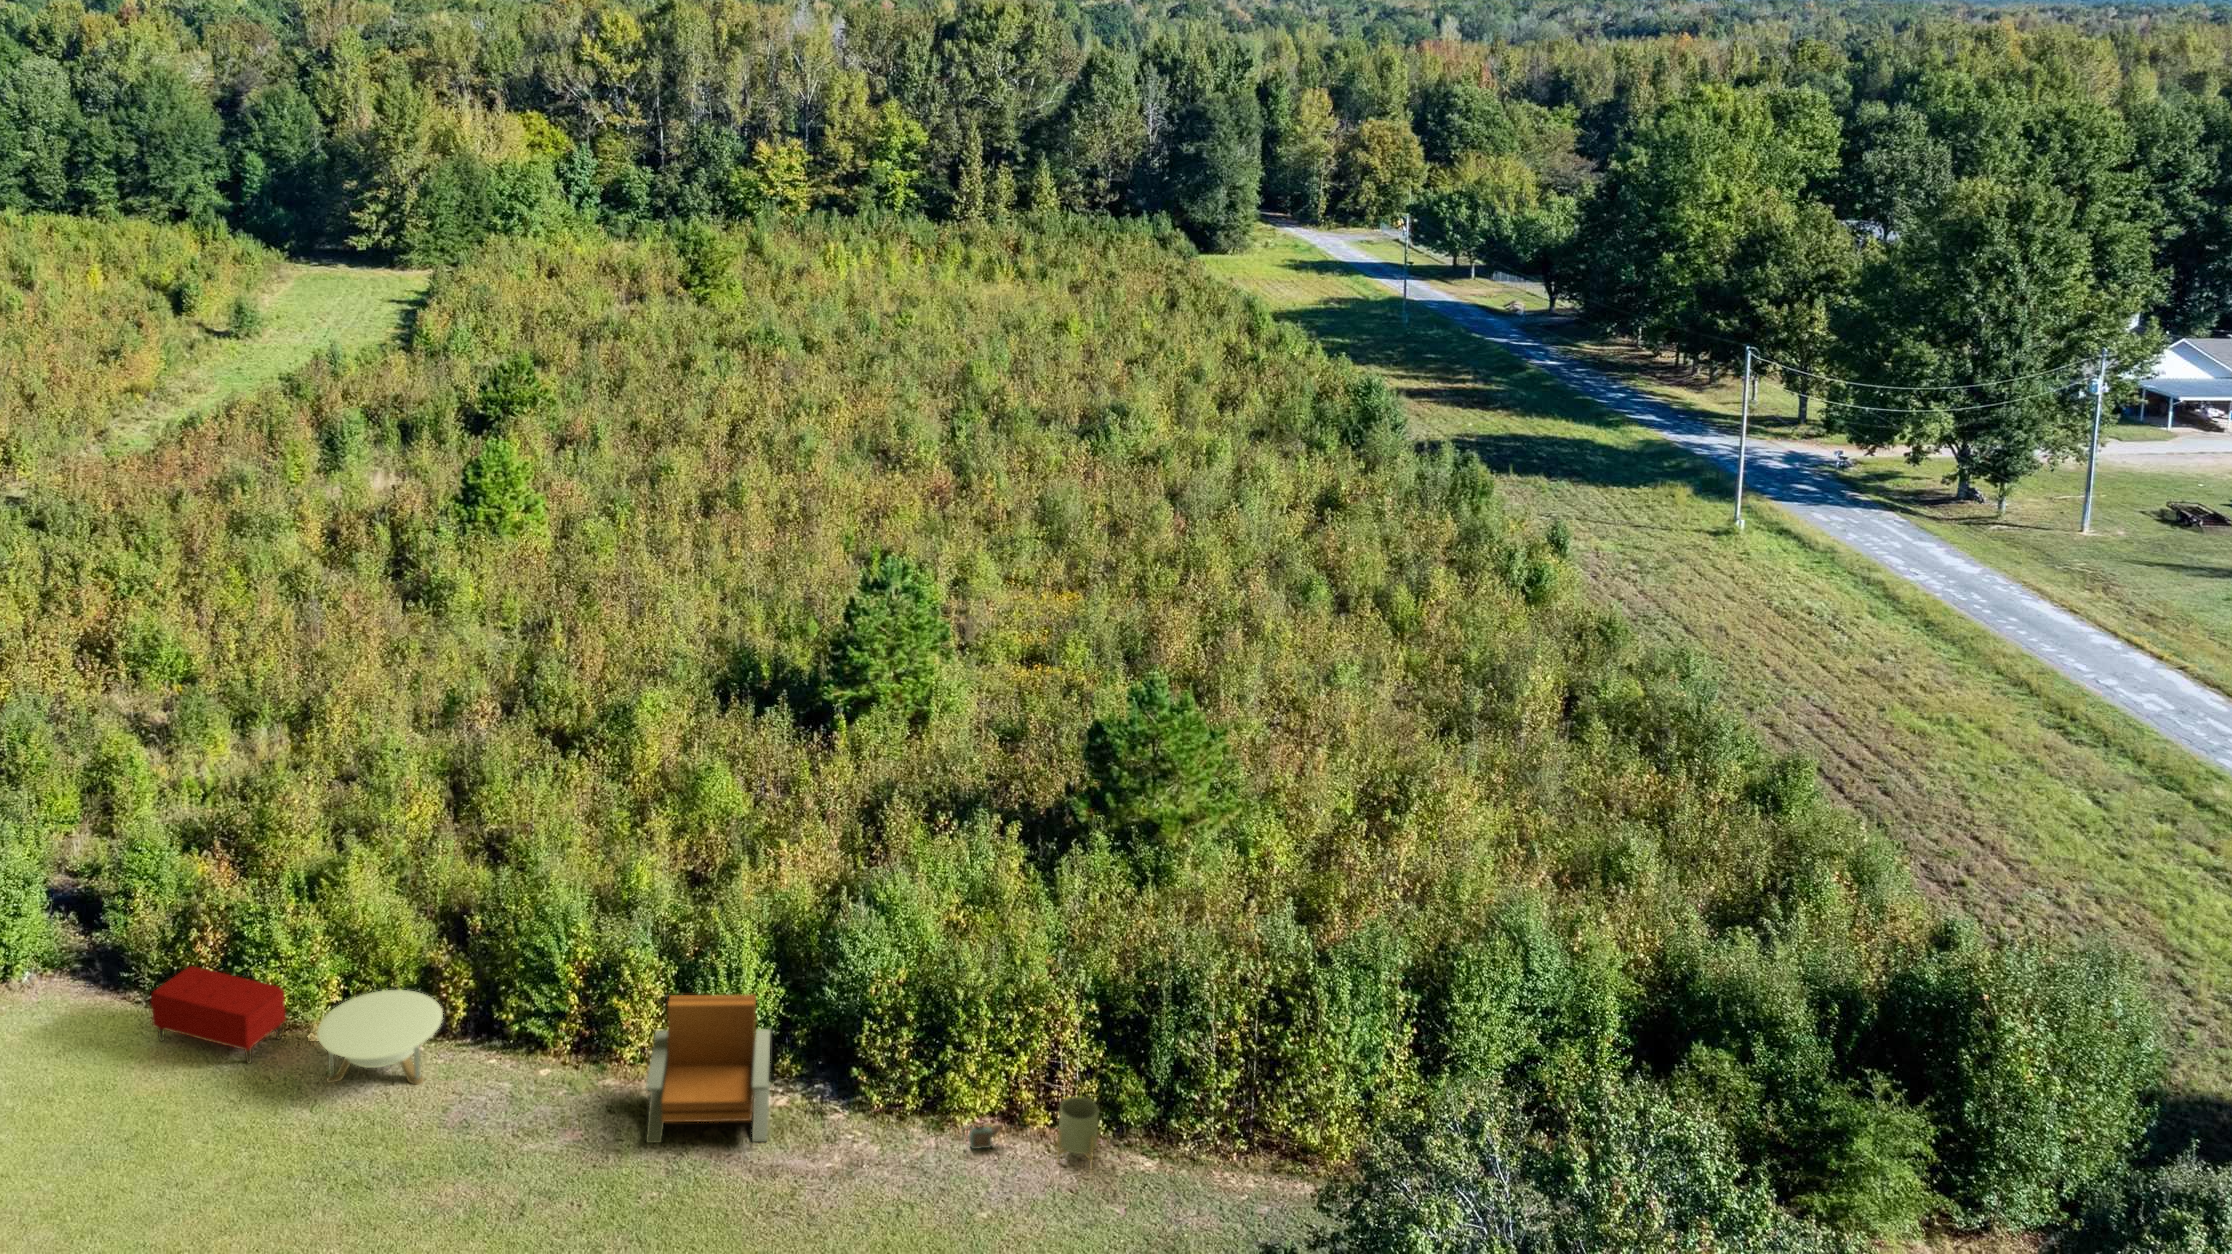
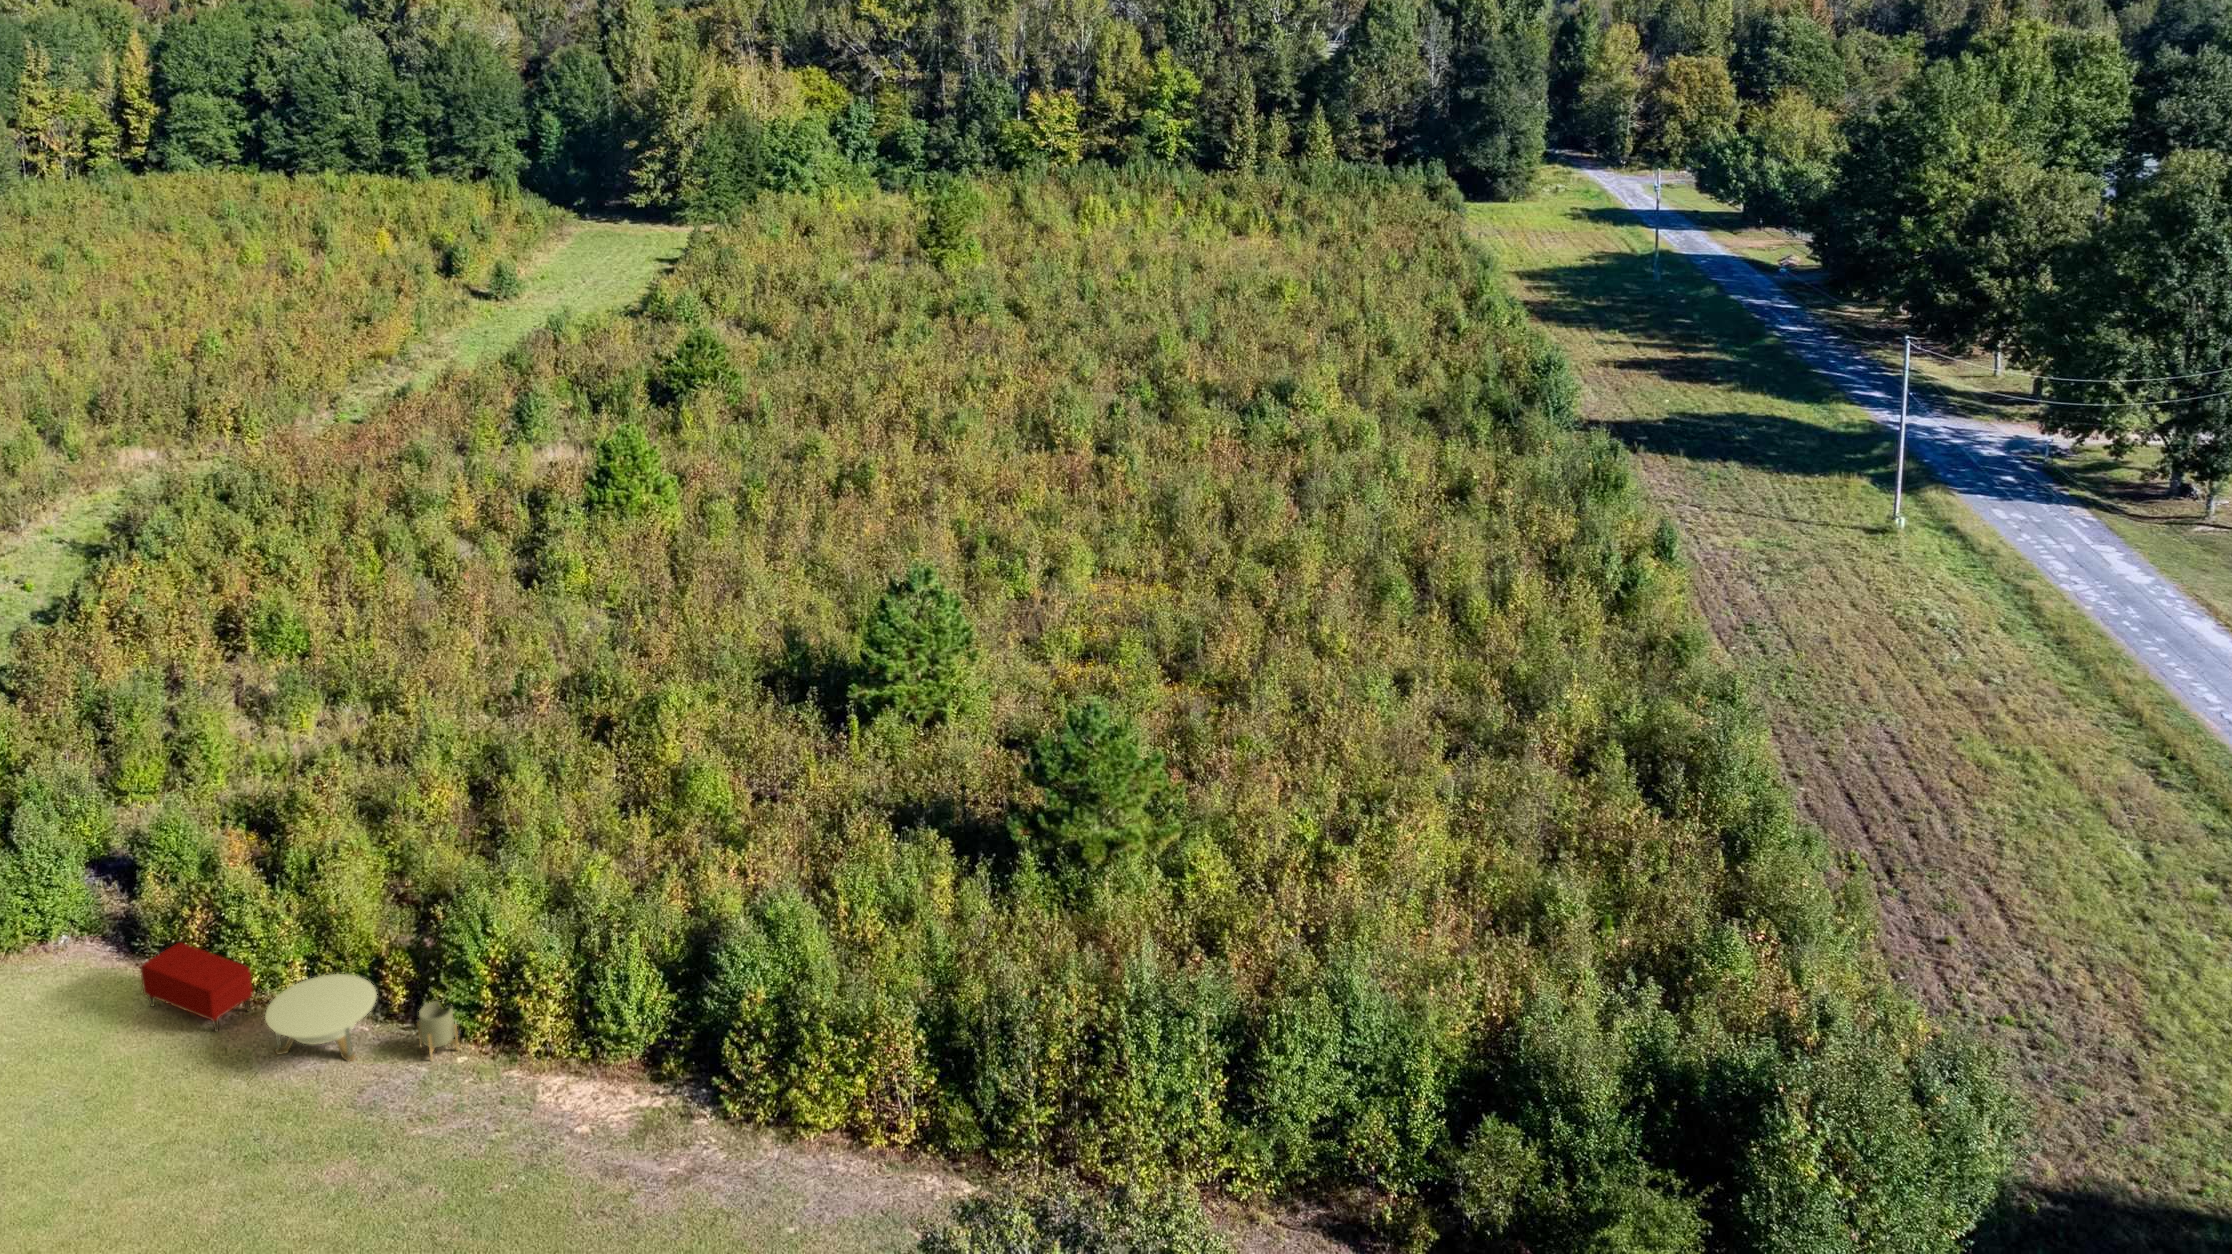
lounge chair: present [646,994,770,1143] -> none [521,998,653,1138]
planter: present [1057,1096,1098,1169] -> present [418,1001,459,1060]
watering can: present [962,1124,1003,1149] -> none [802,1136,842,1158]

